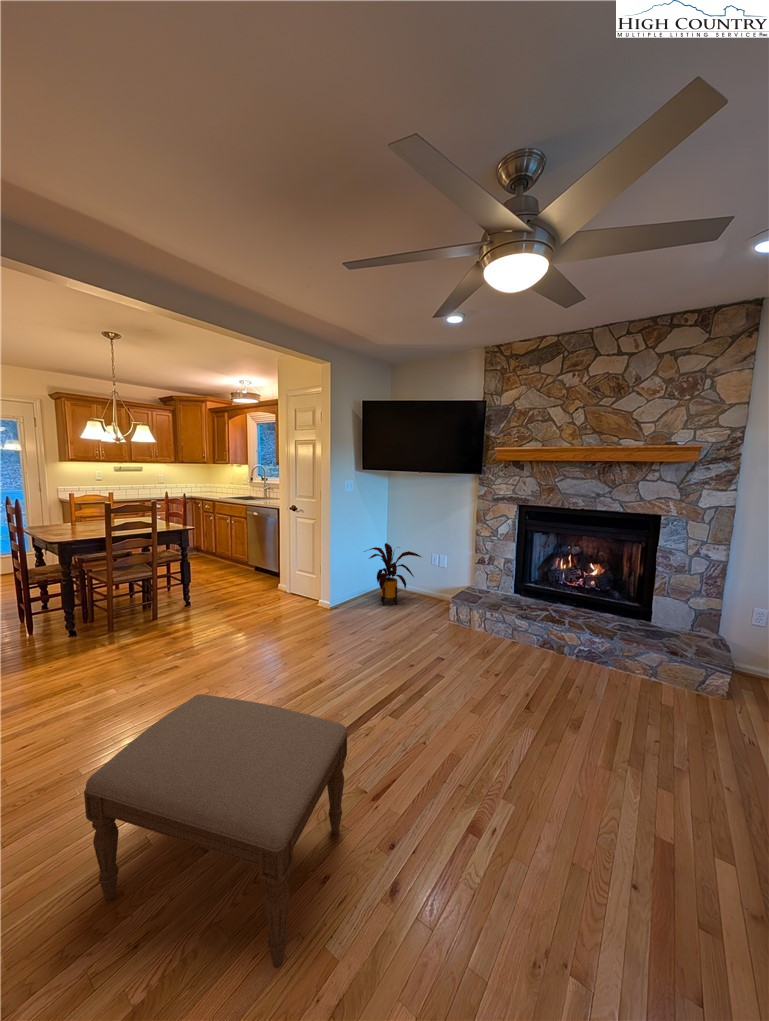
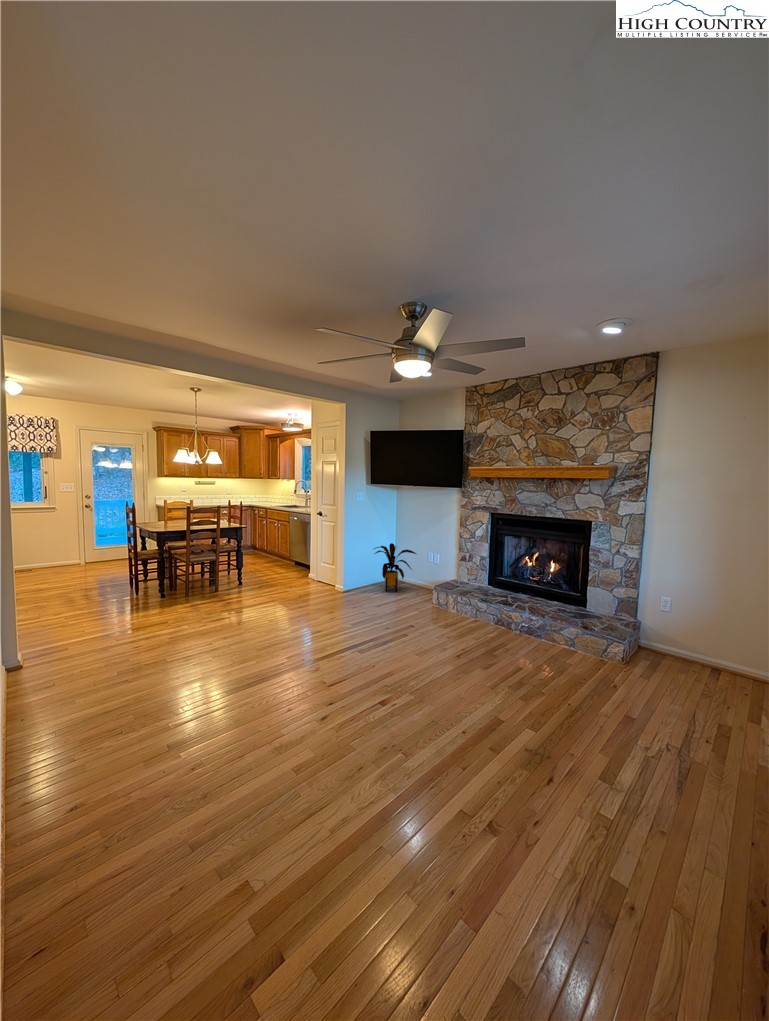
ottoman: present [84,694,347,968] -> none [172,616,311,737]

